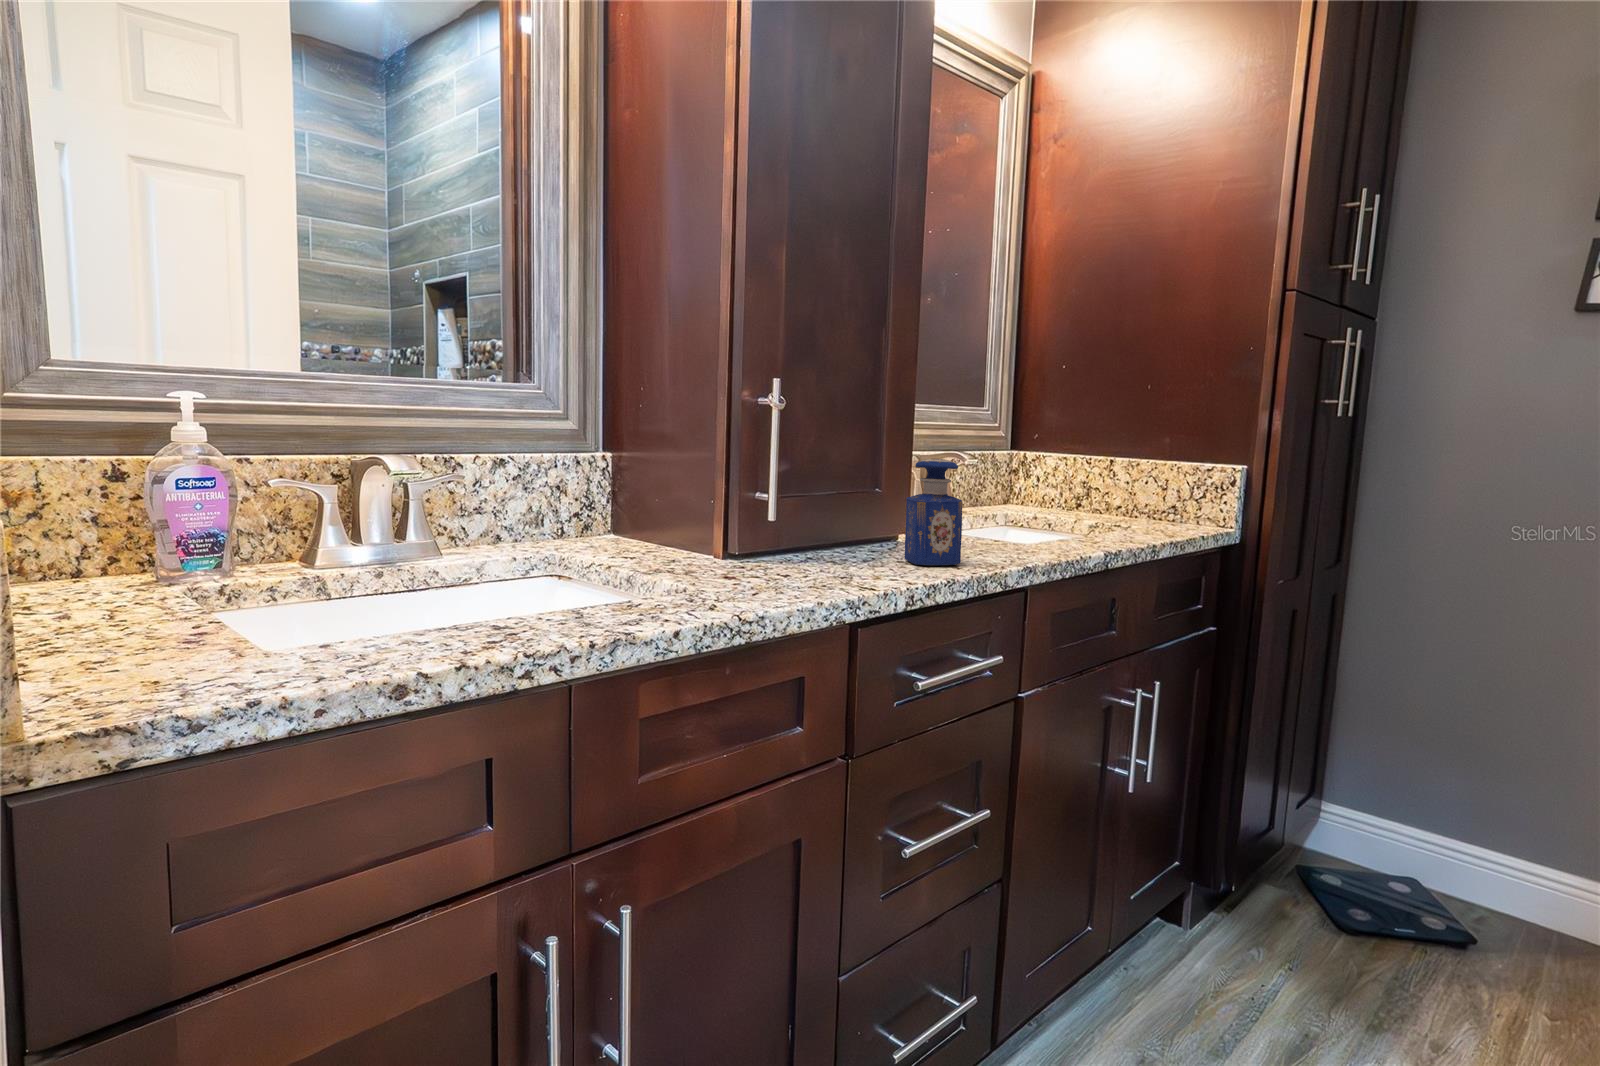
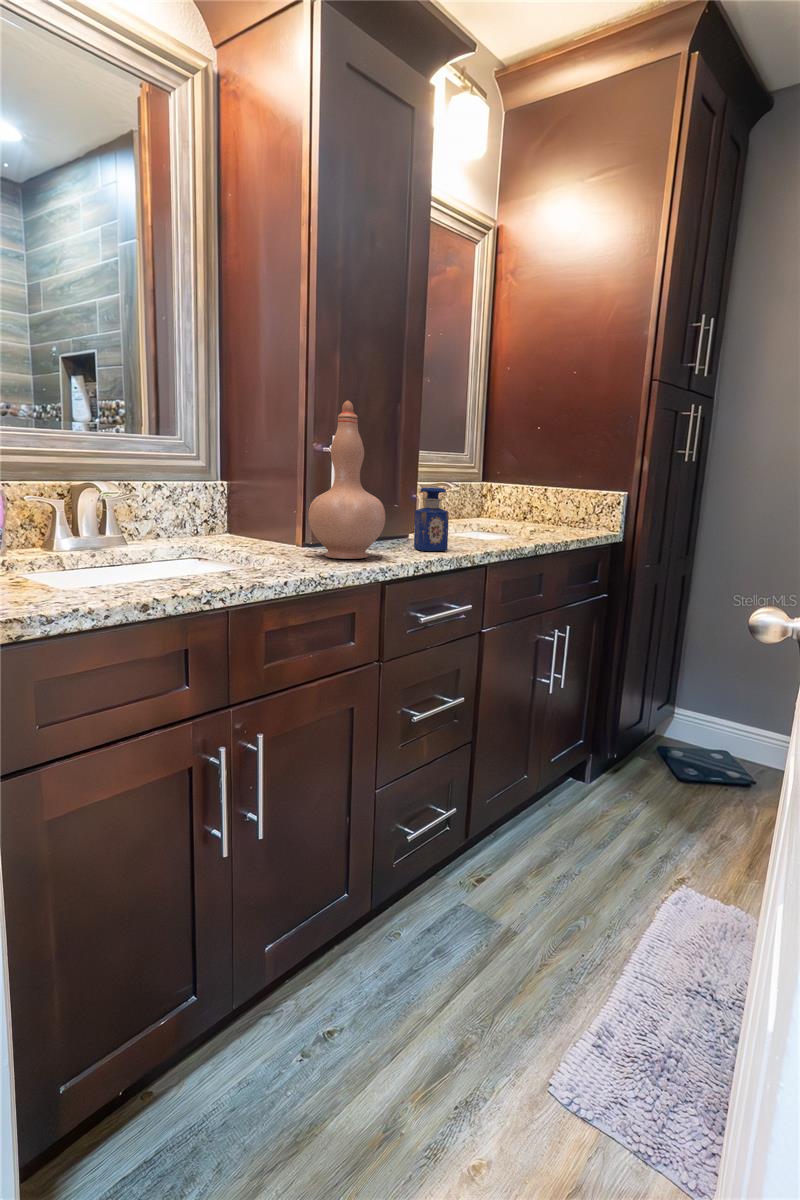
vase: none [728,320,856,581] -> present [308,401,385,559]

